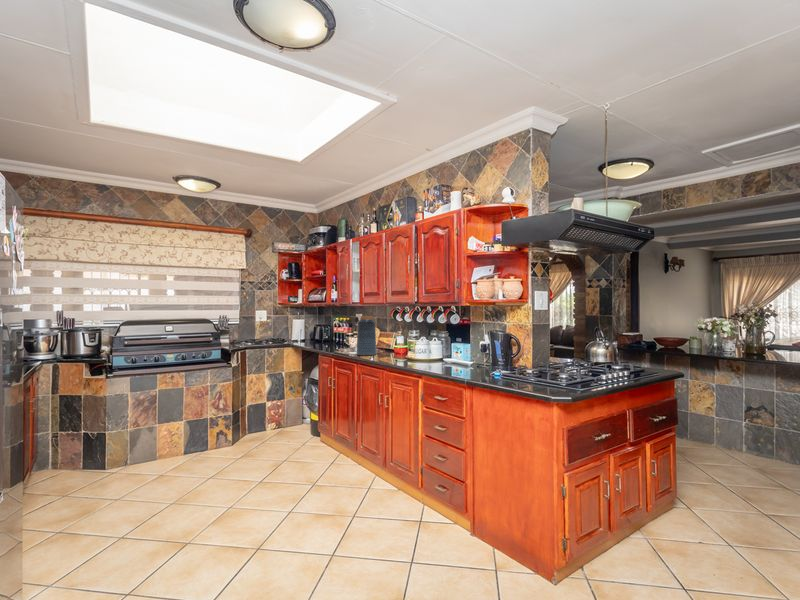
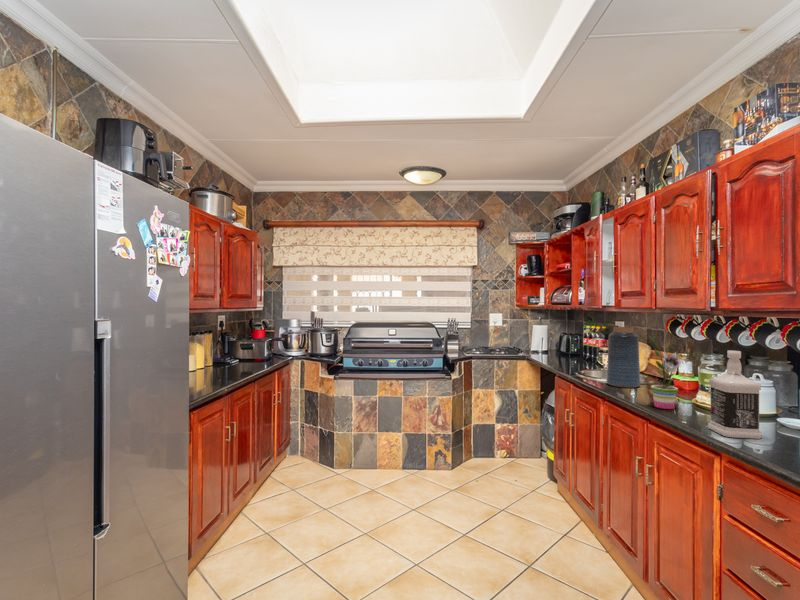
potted plant: none [385,320,403,362] -> present [650,336,685,409]
bottle: none [415,324,438,369] -> present [708,350,762,439]

